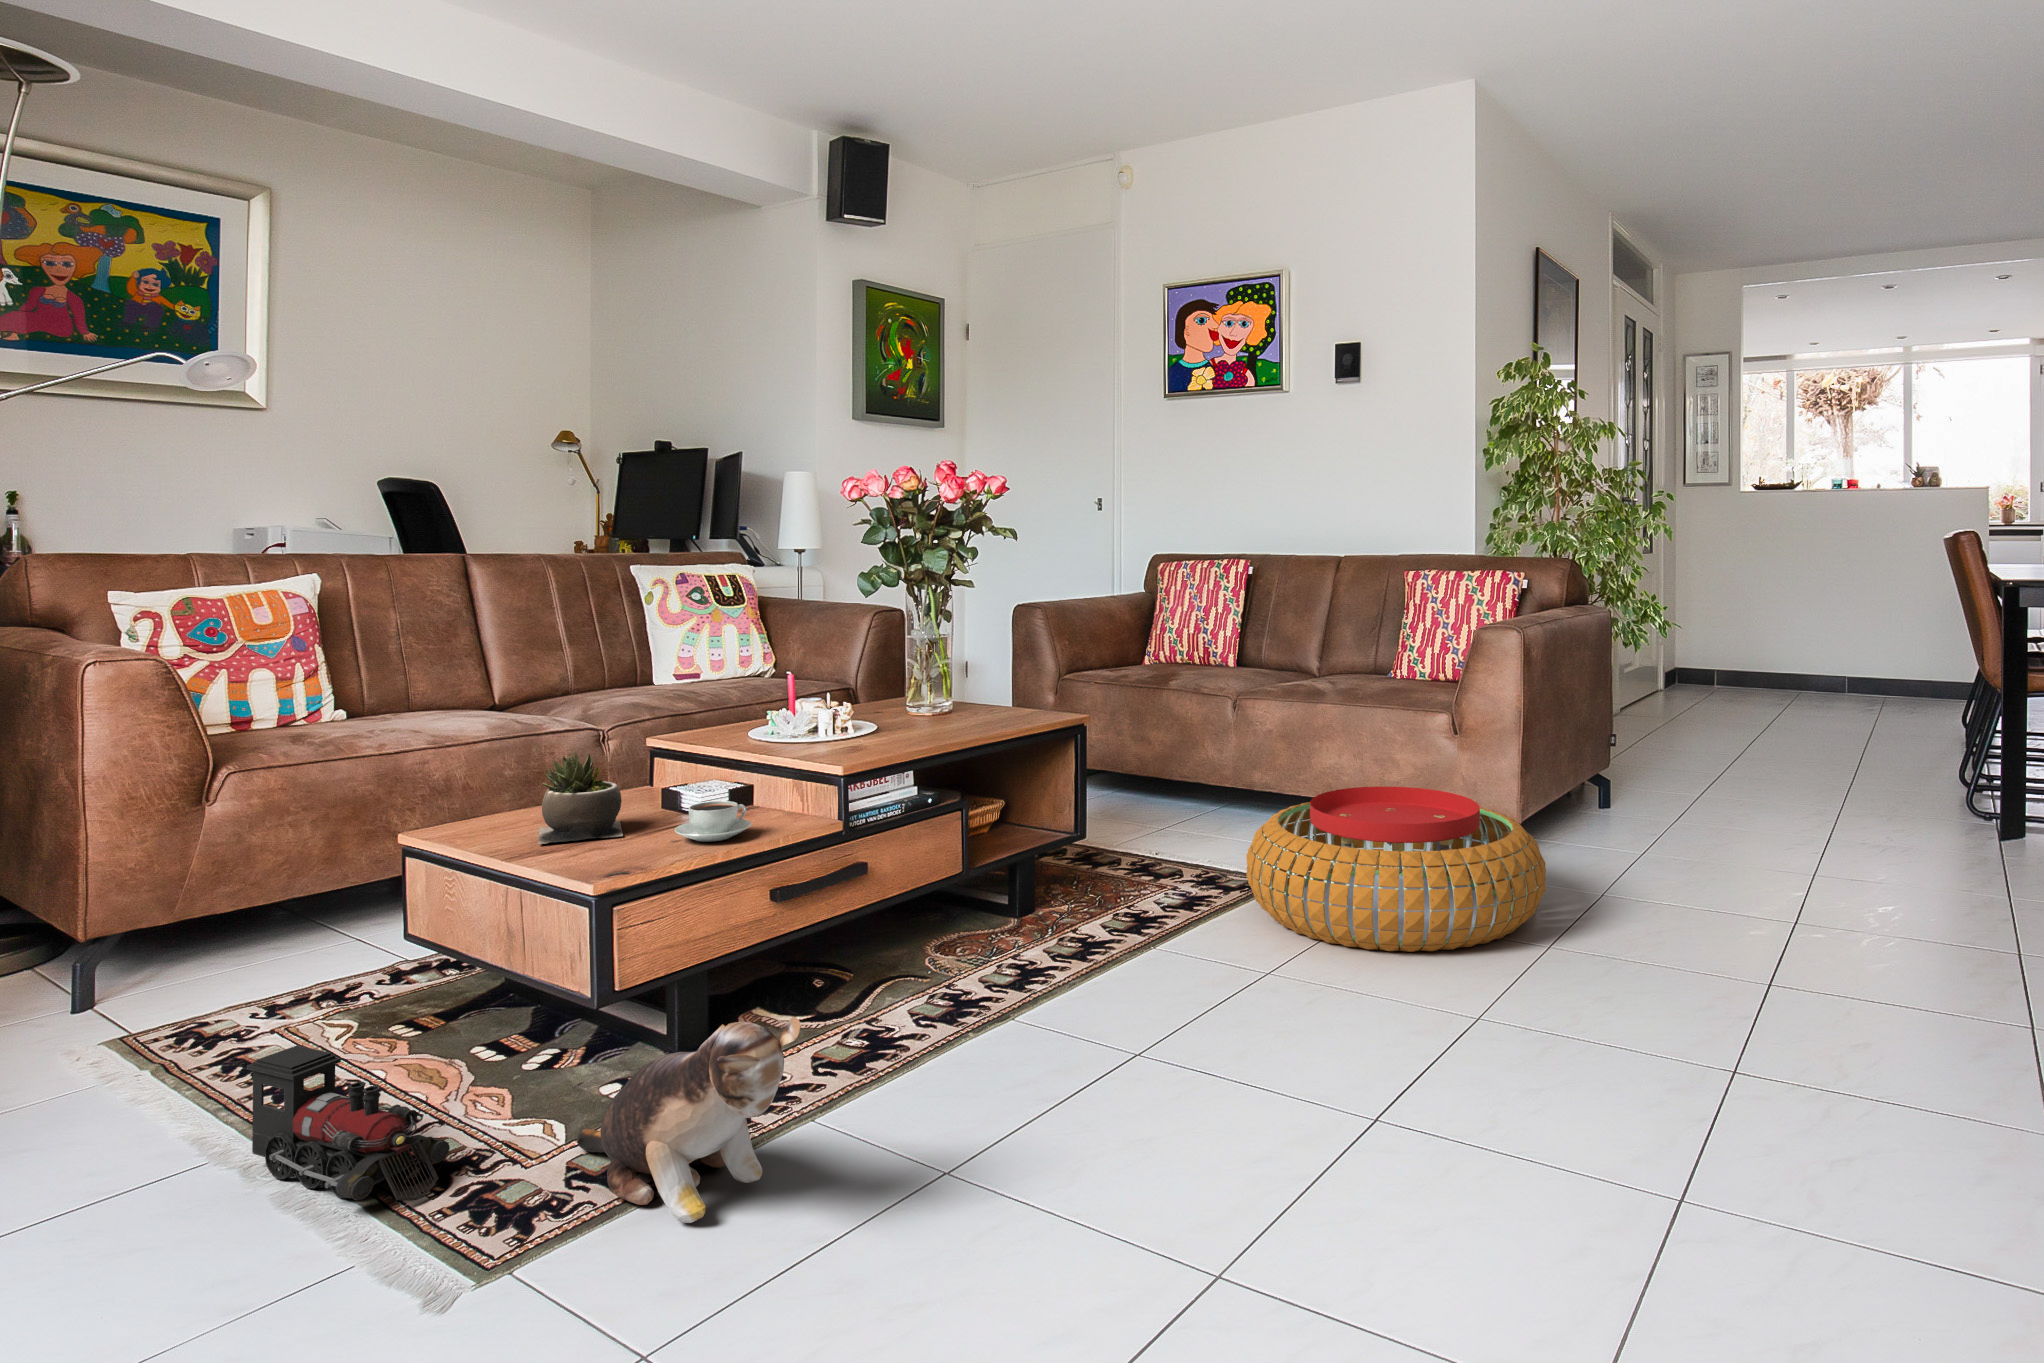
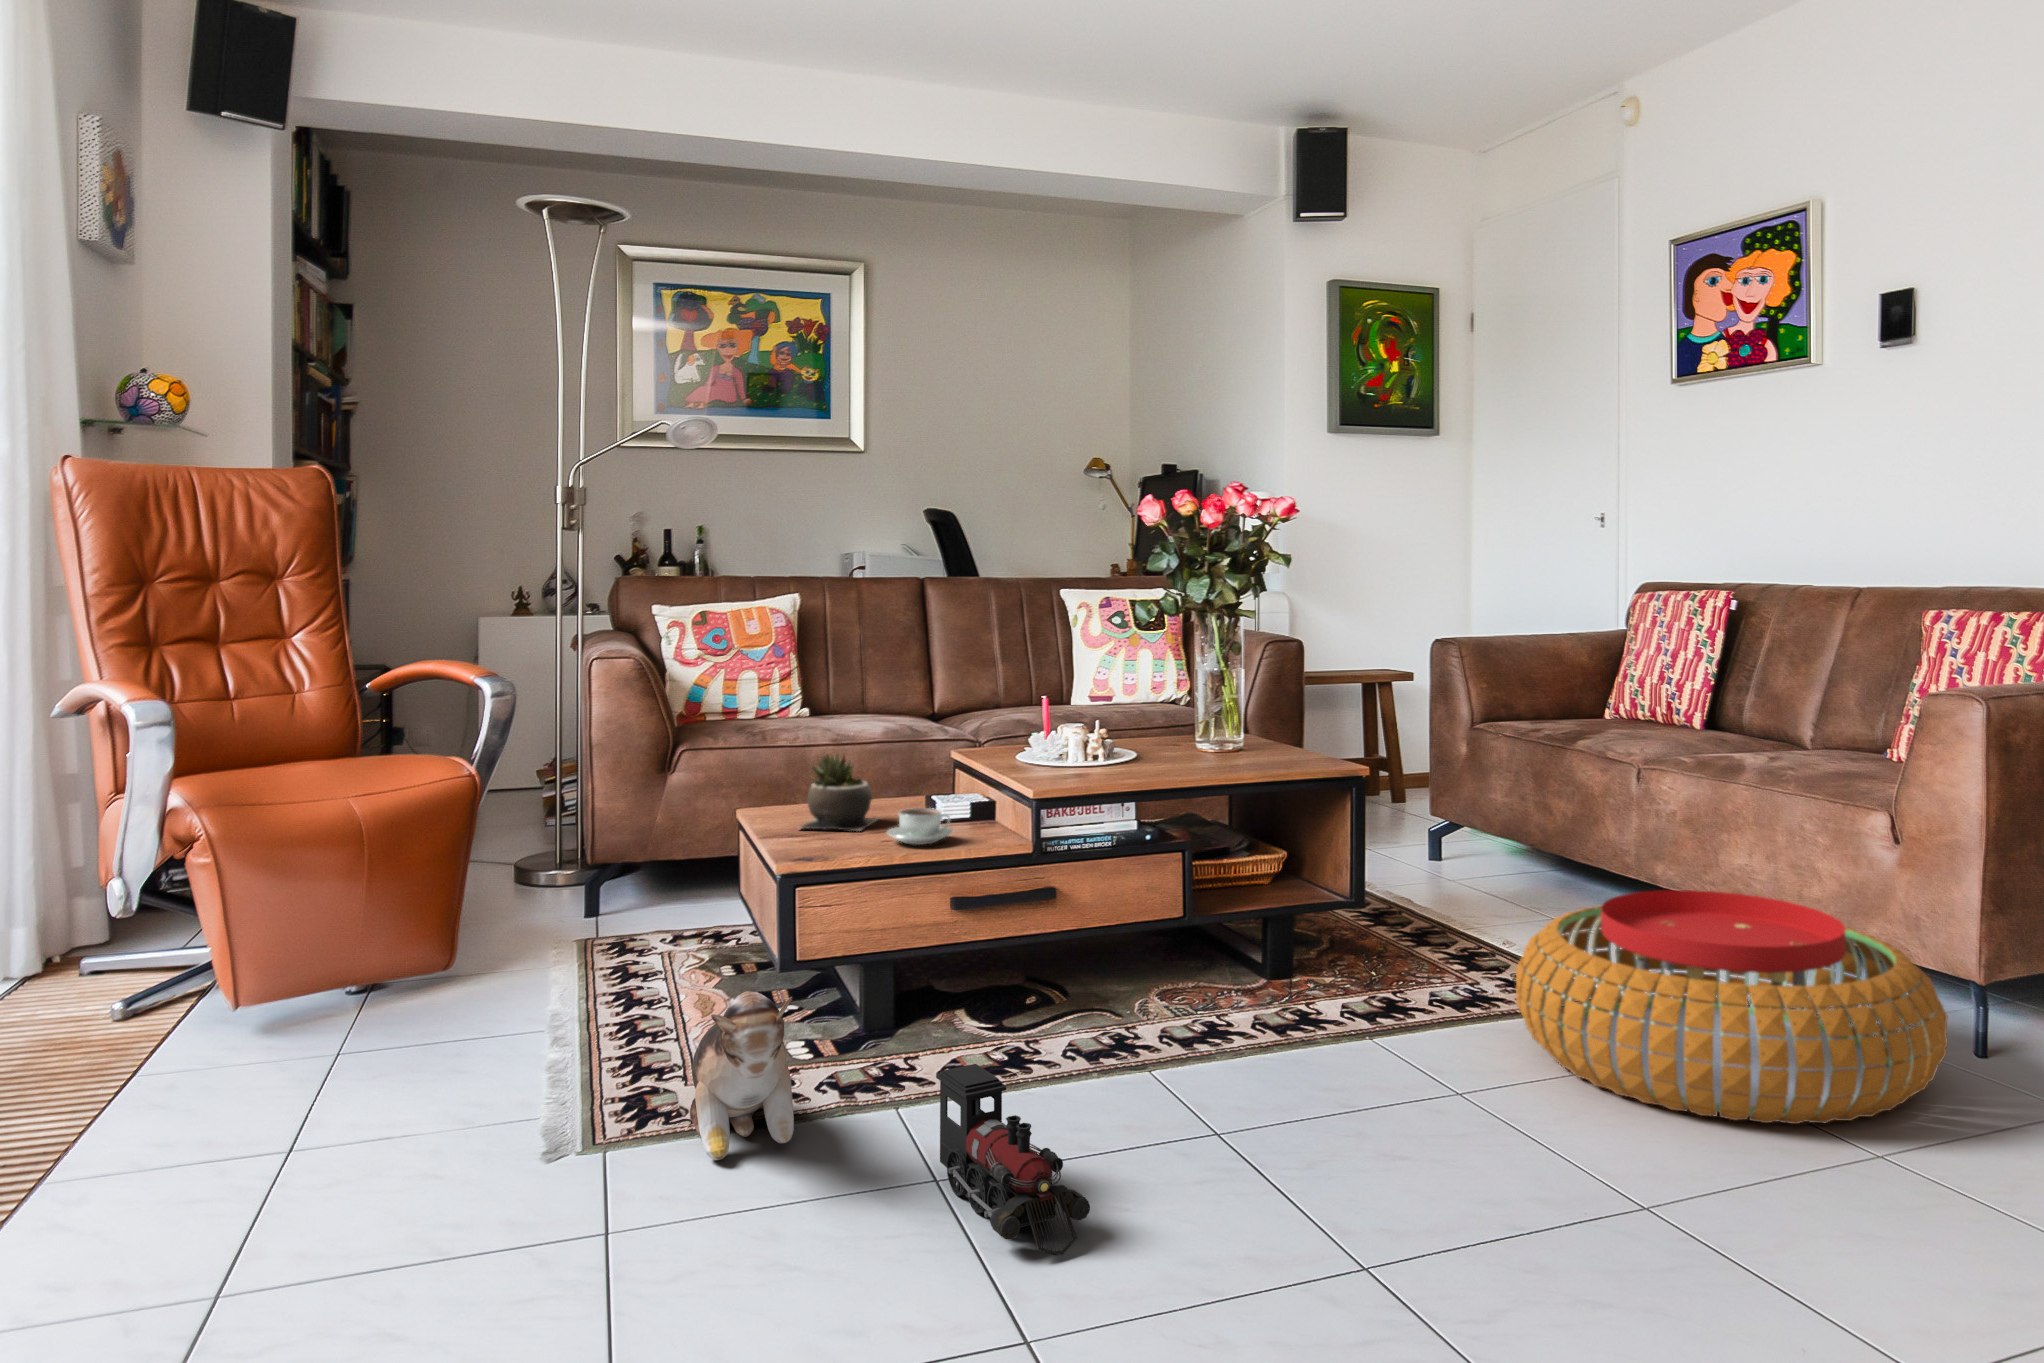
toy train: present [247,1045,450,1200] -> present [936,1064,1090,1255]

